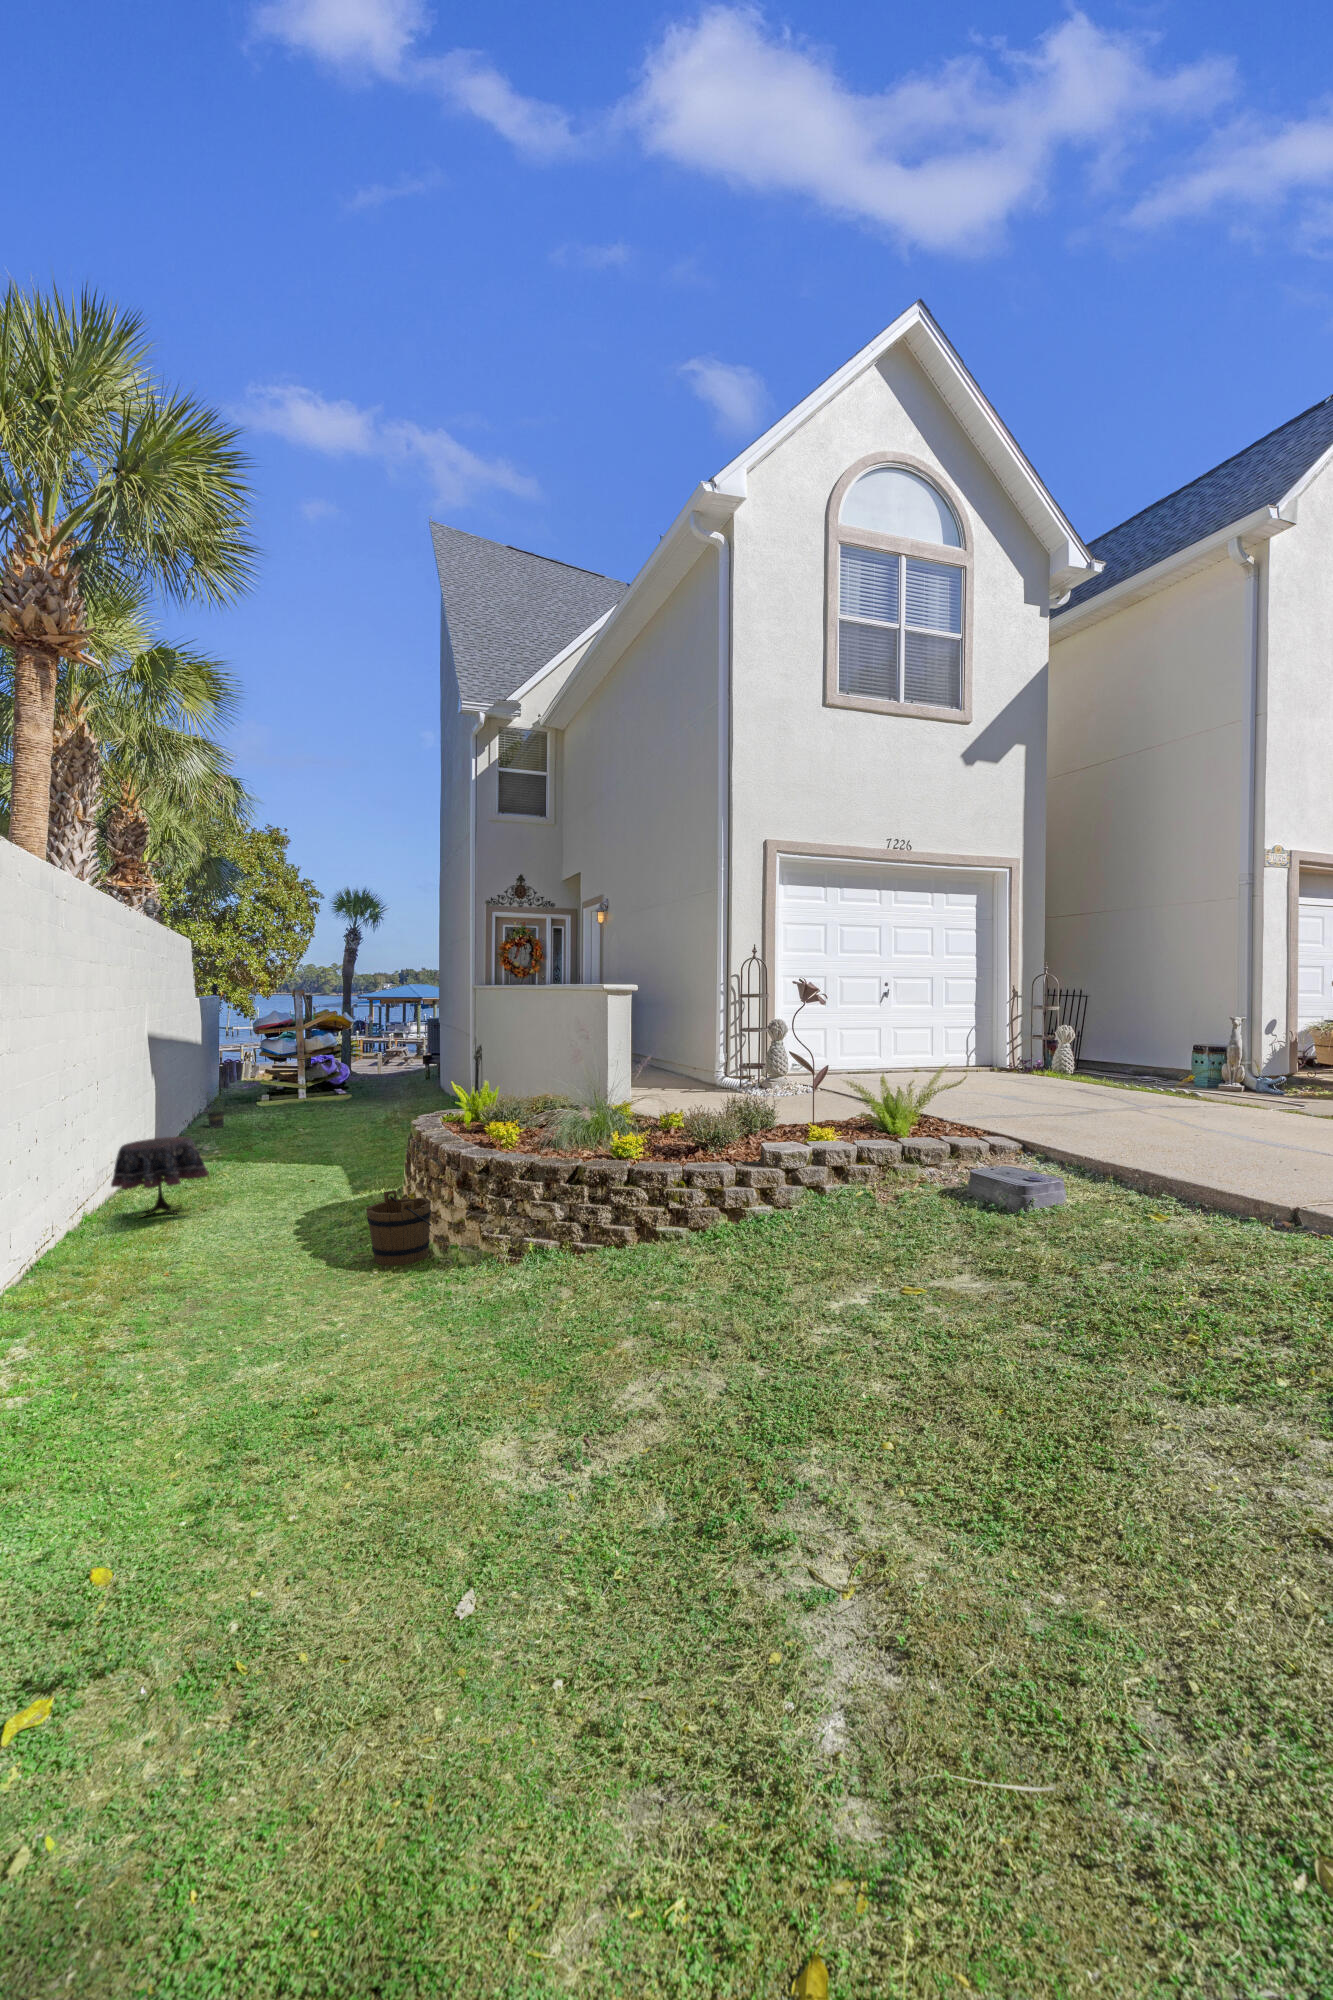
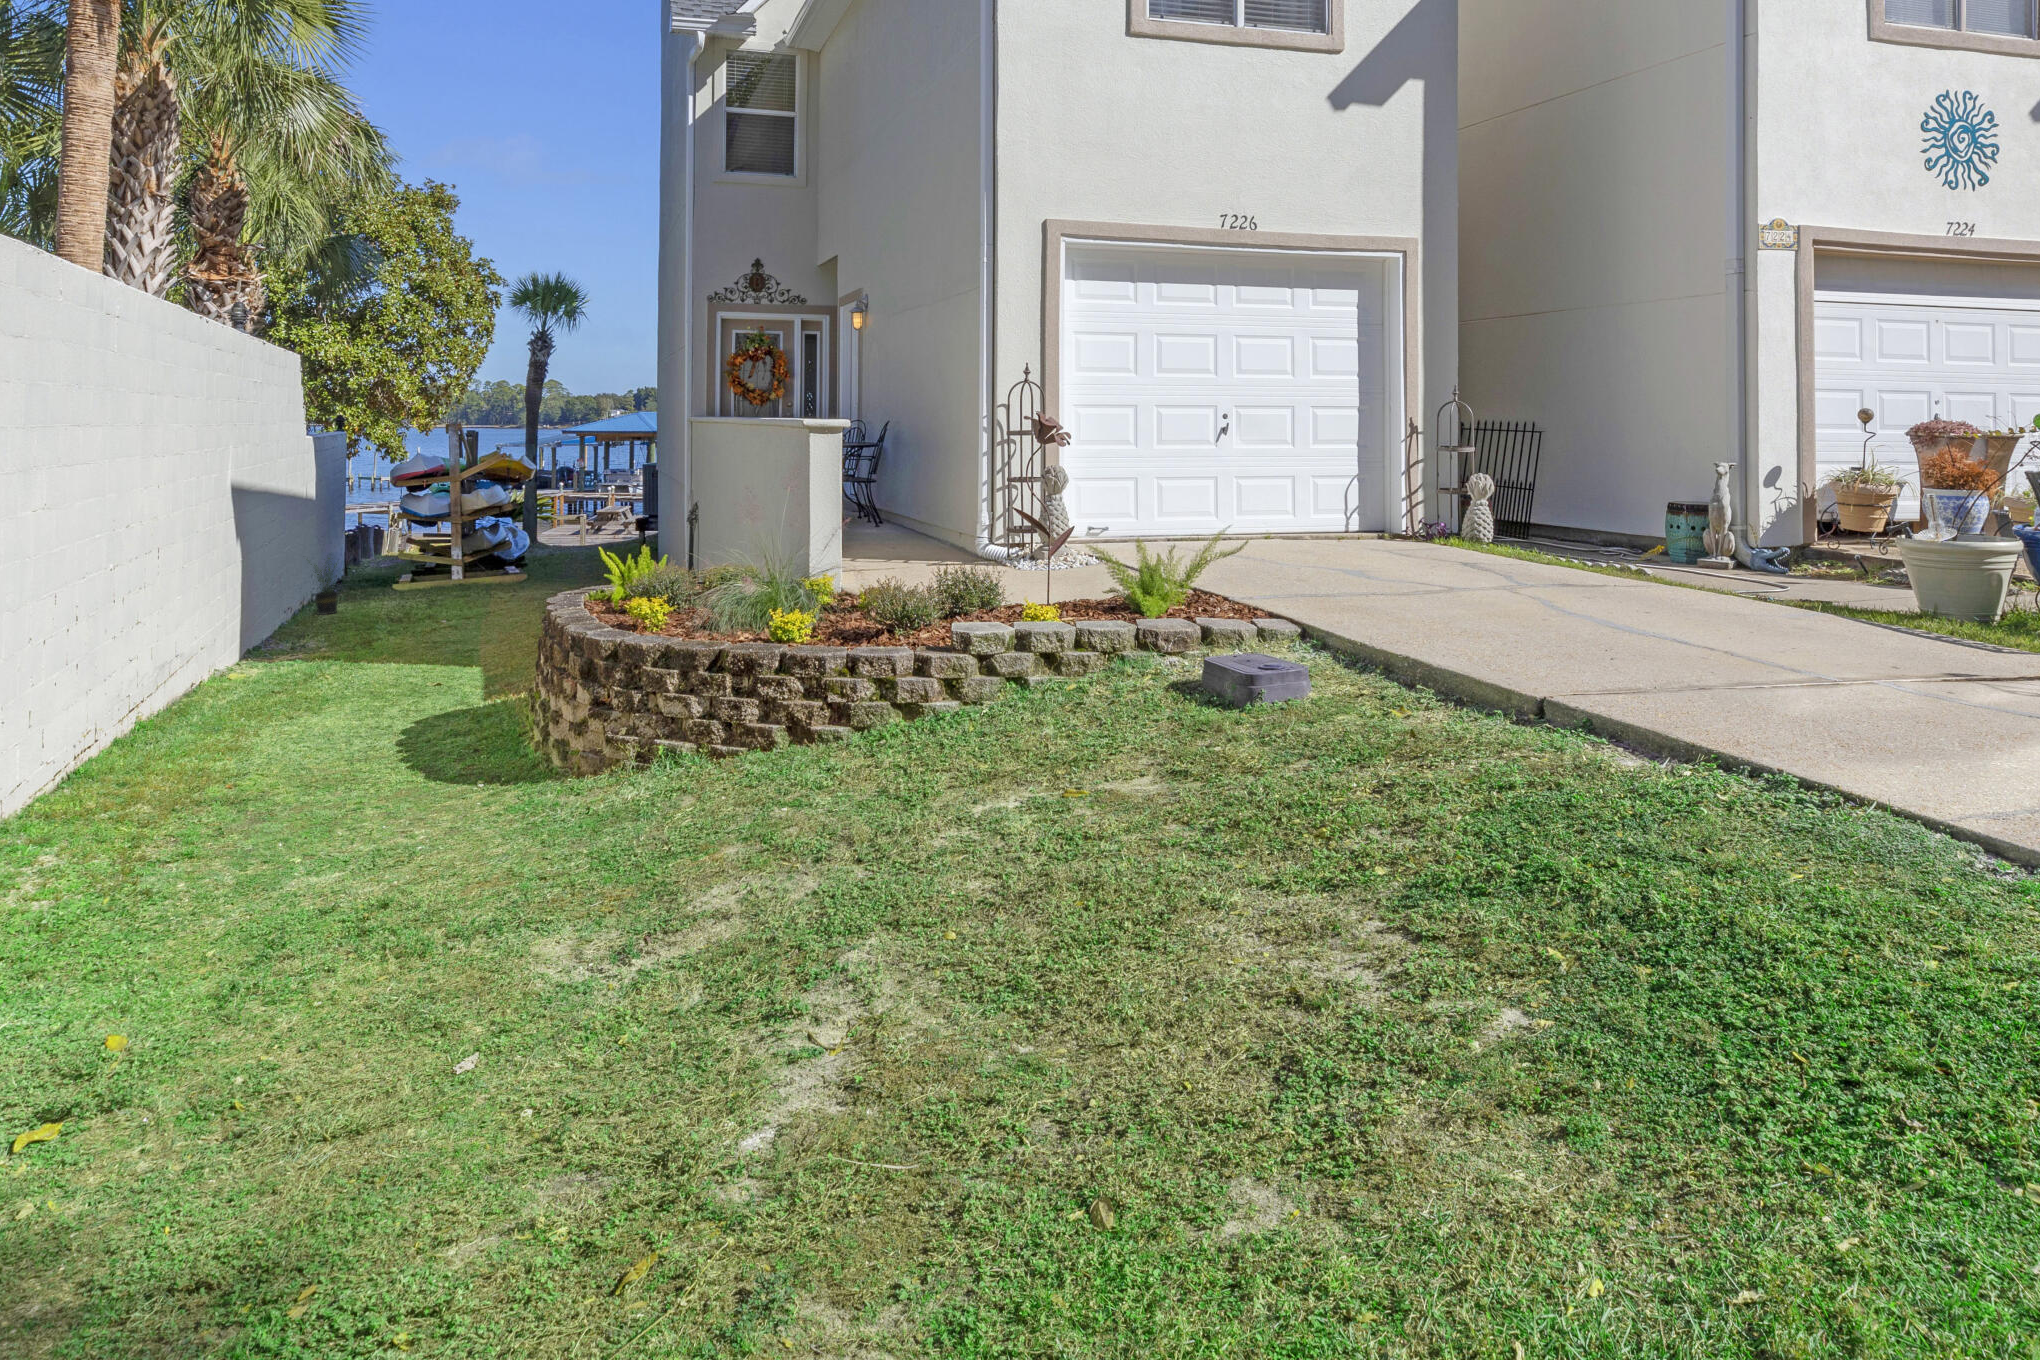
side table: present [111,1137,209,1218] -> none [167,618,292,723]
bucket: present [366,1190,431,1265] -> none [470,683,553,777]

